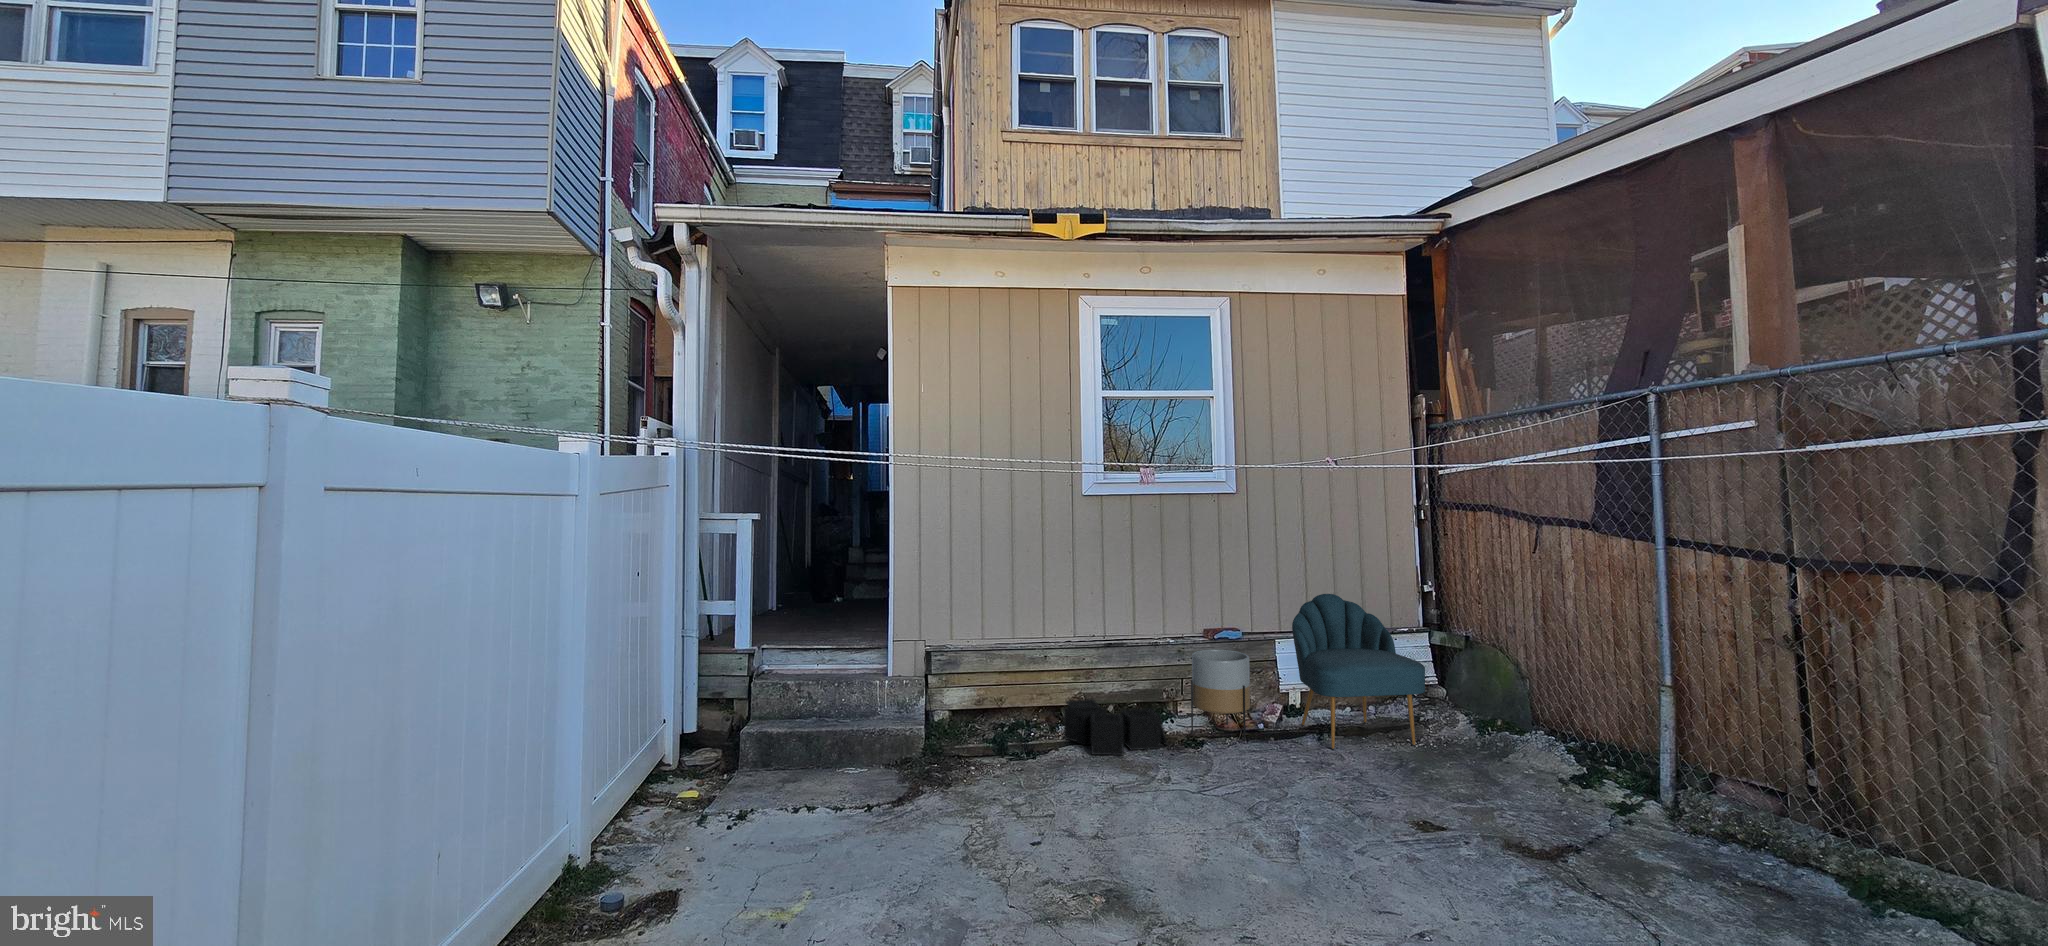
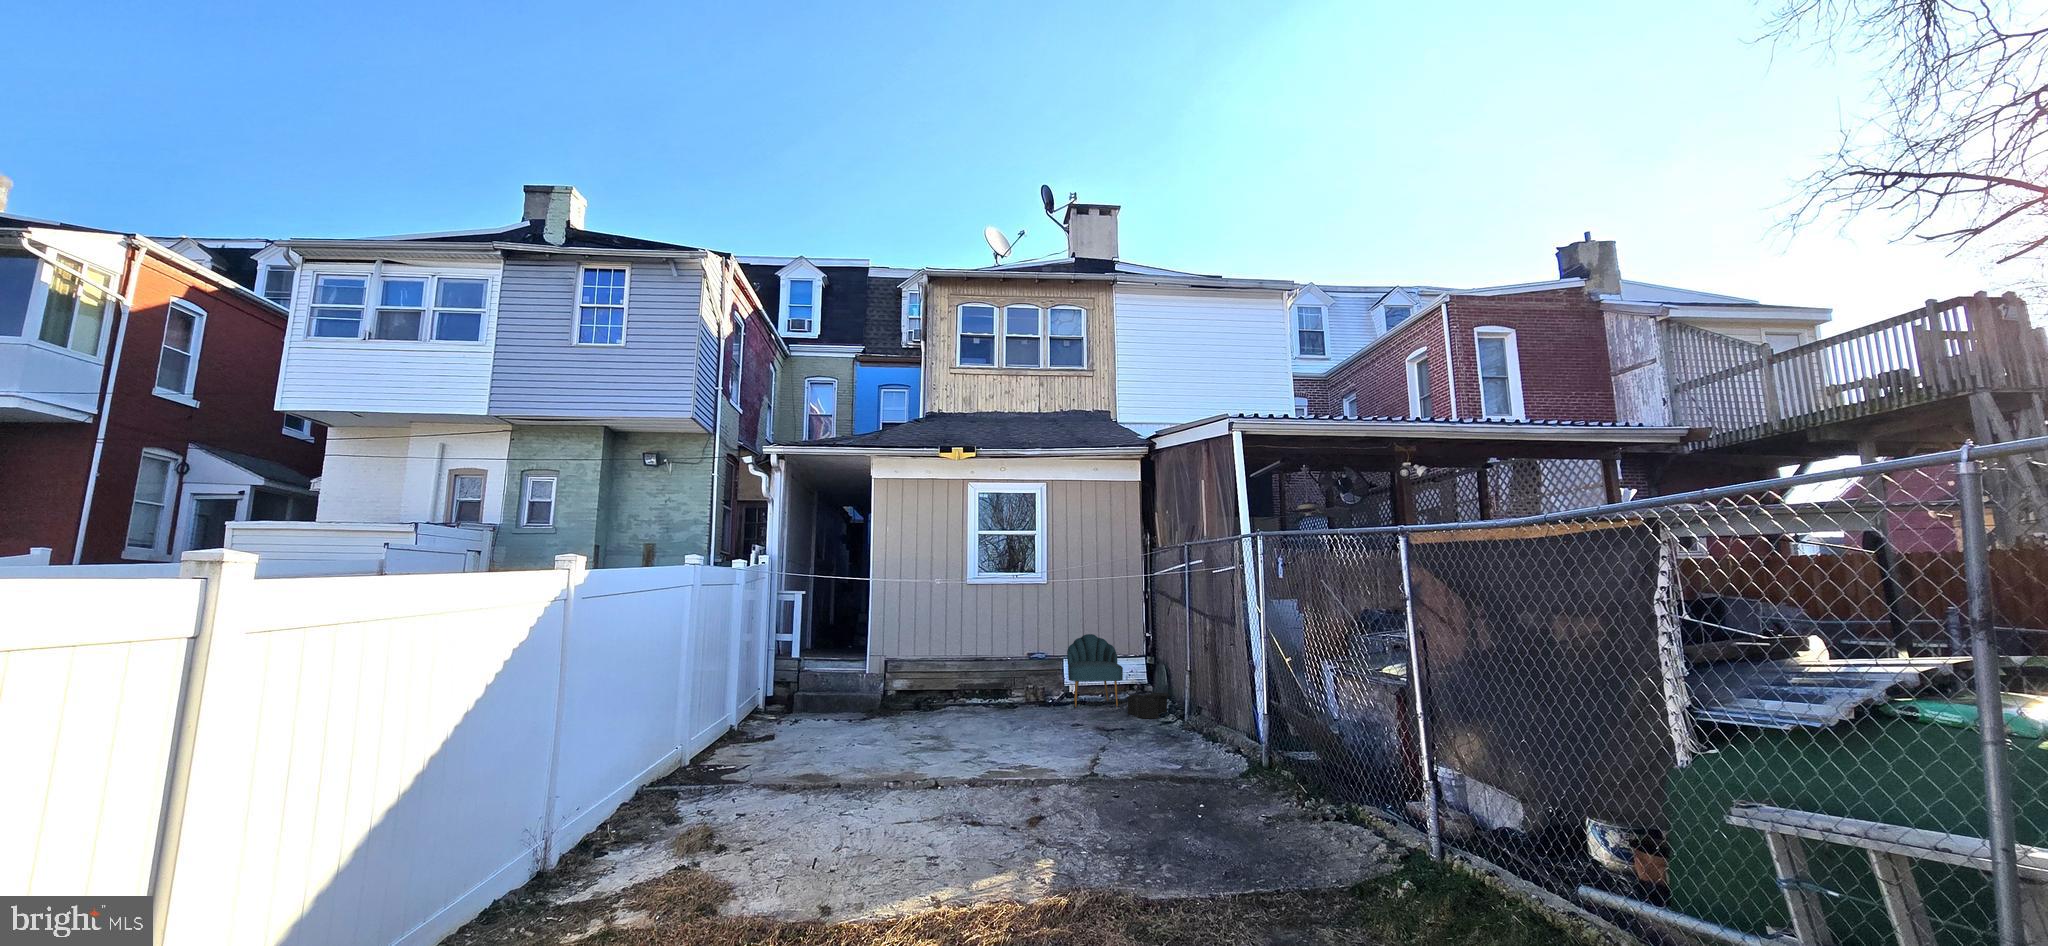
planter: present [1191,650,1250,741] -> none [1015,662,1044,706]
storage bin: present [1064,699,1168,755] -> present [1128,693,1170,719]

